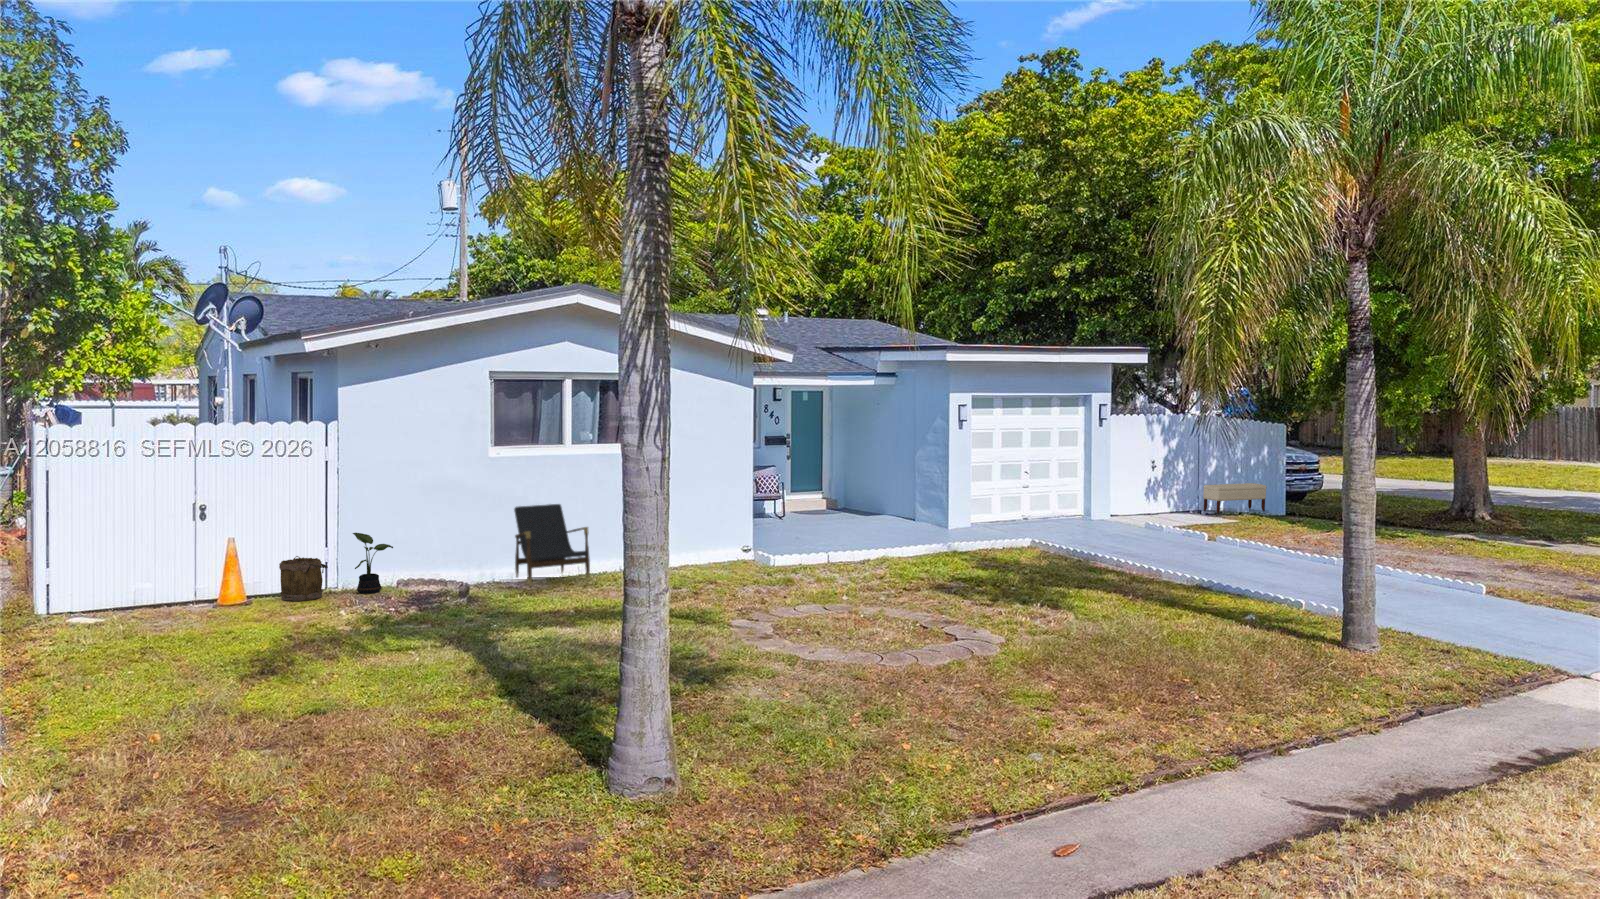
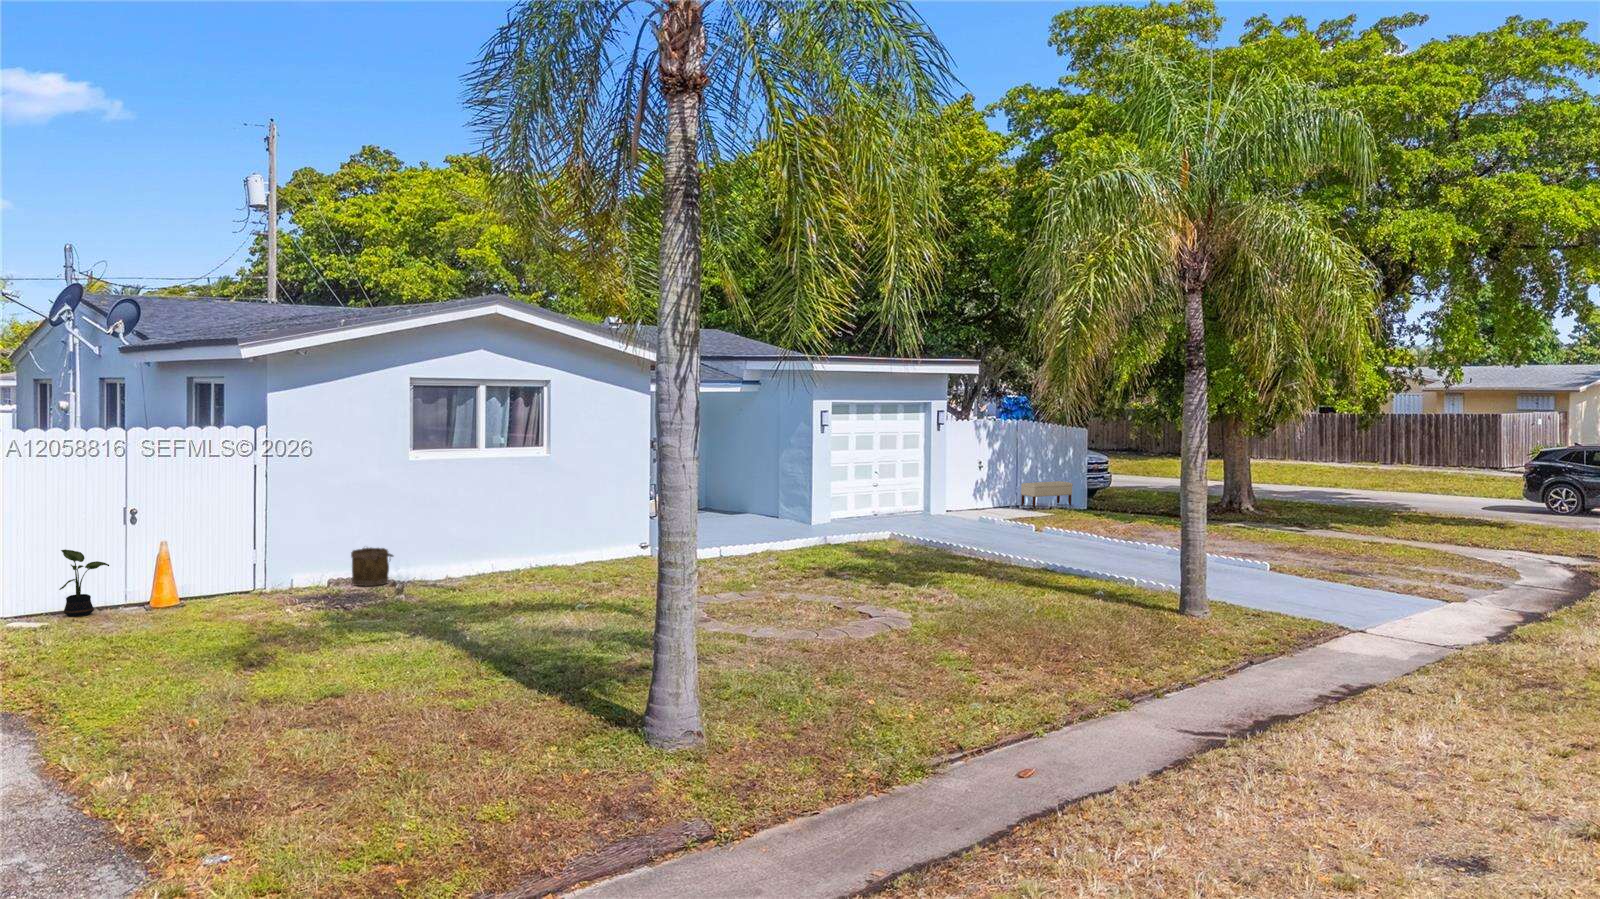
lounge chair: present [514,504,590,587] -> none [435,504,510,582]
potted plant: present [353,533,393,594] -> present [59,549,109,617]
bucket: present [279,556,328,601] -> present [351,548,393,586]

